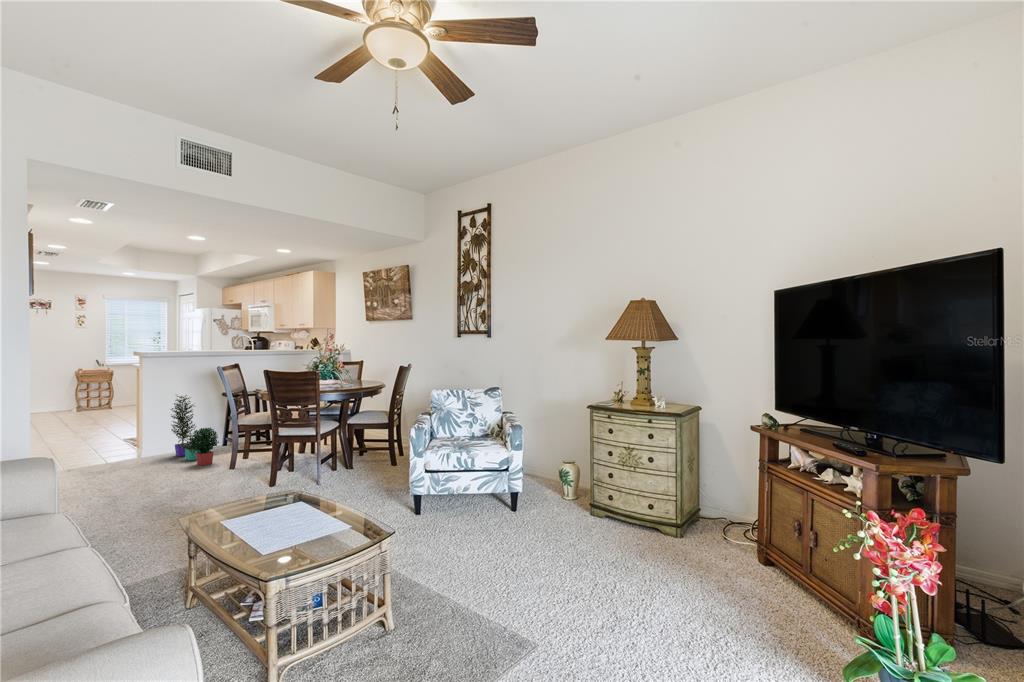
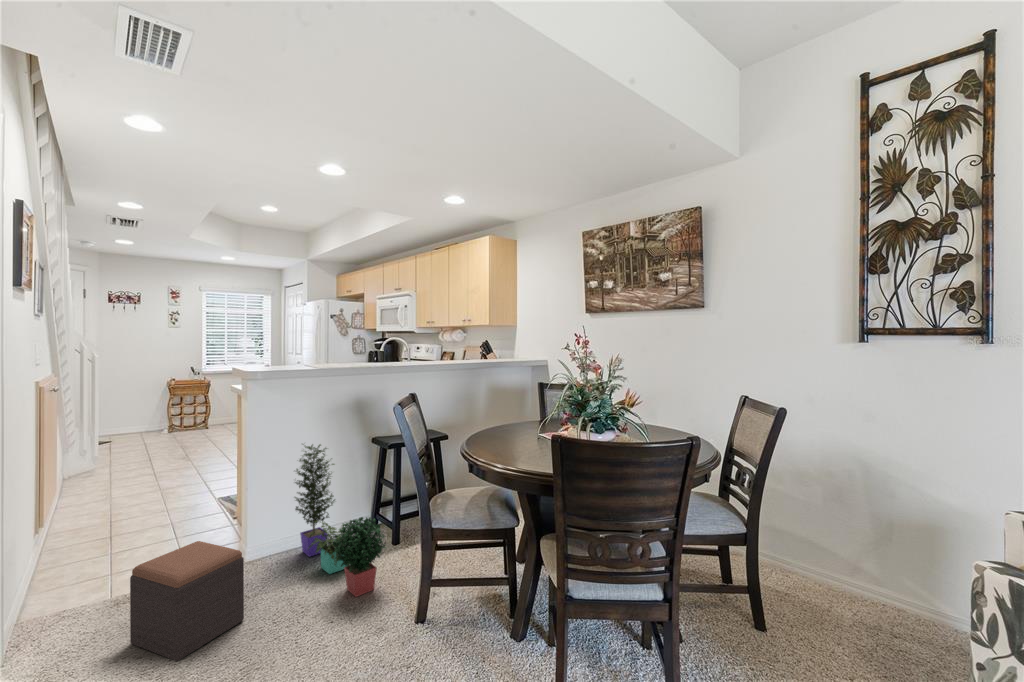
footstool: none [81,437,139,481] -> present [130,541,244,661]

